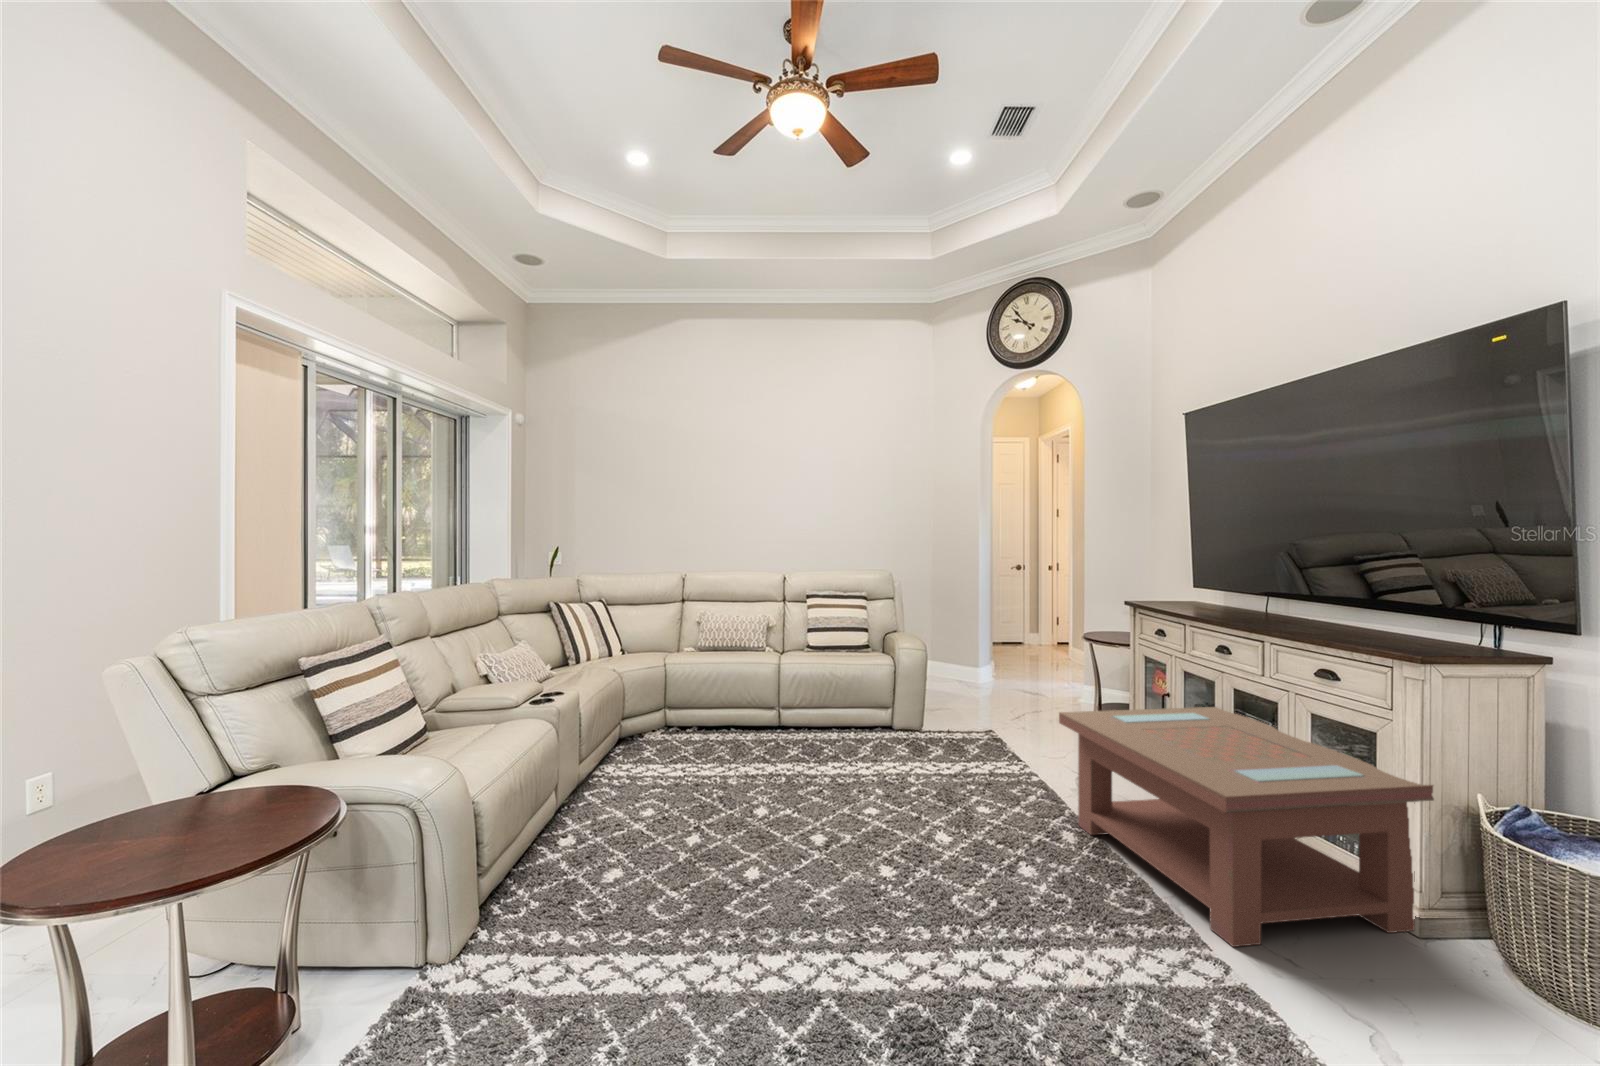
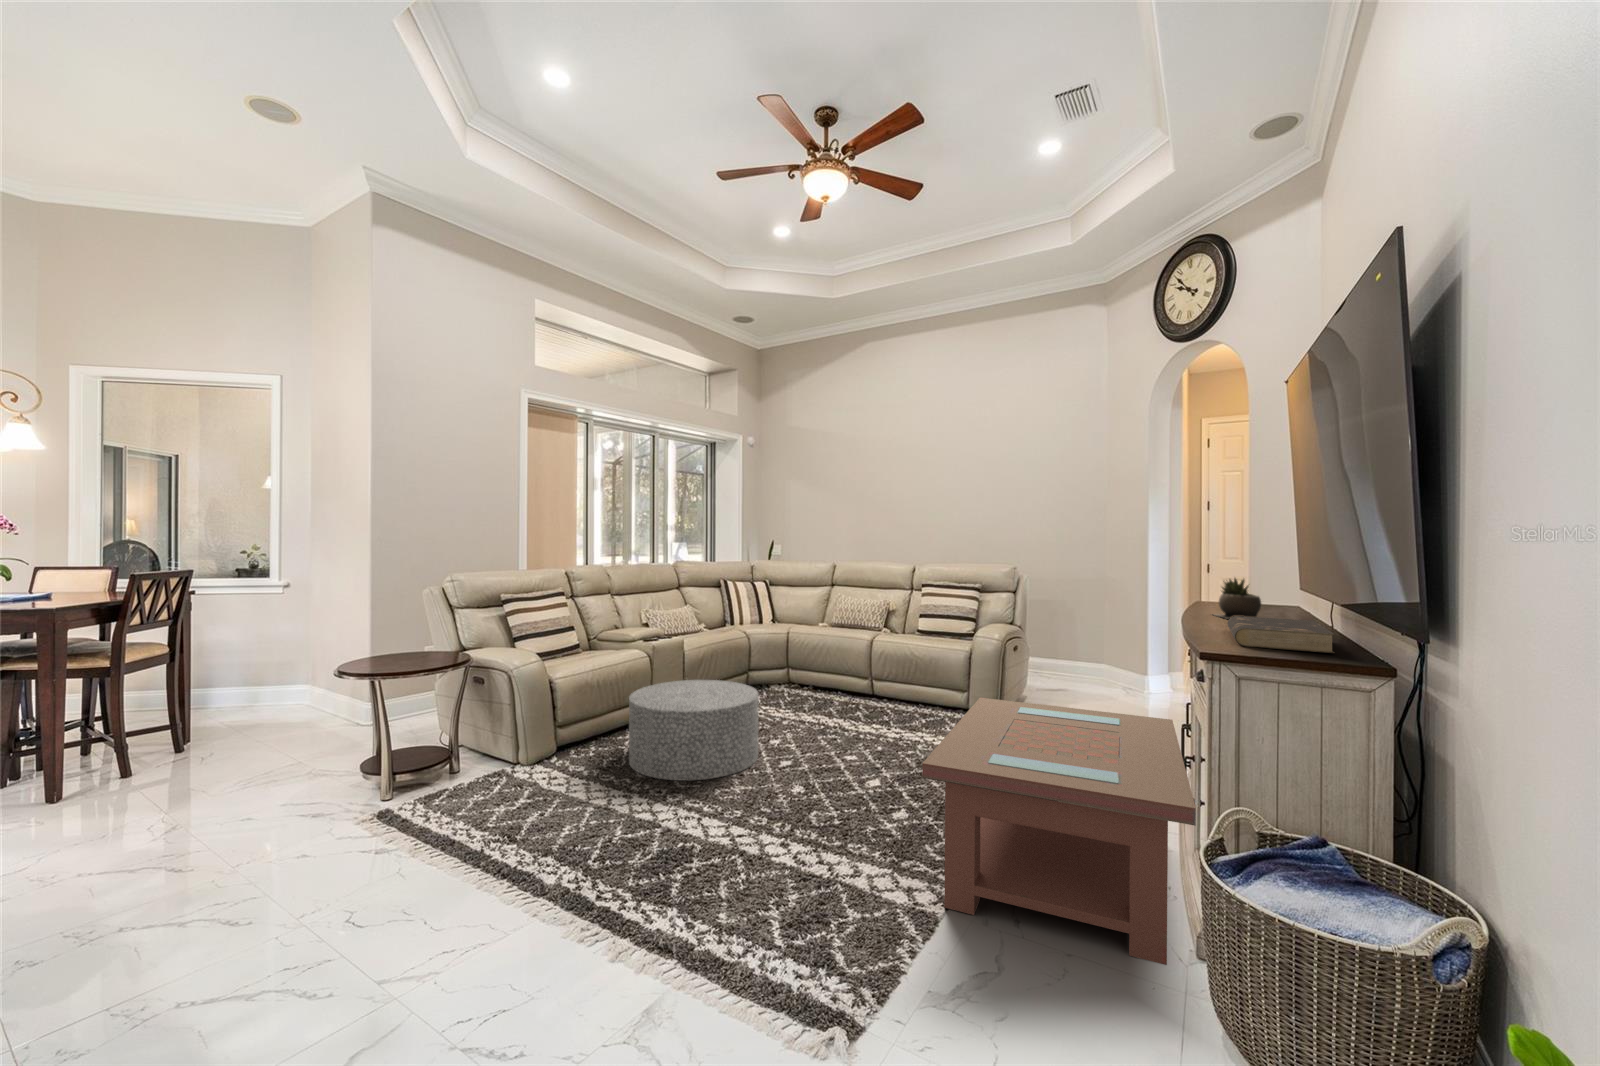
succulent plant: none [1231,577,1284,613] -> present [1216,578,1261,619]
book: none [1323,611,1466,637] -> present [1227,616,1335,653]
ottoman: none [619,739,798,900] -> present [629,680,759,781]

